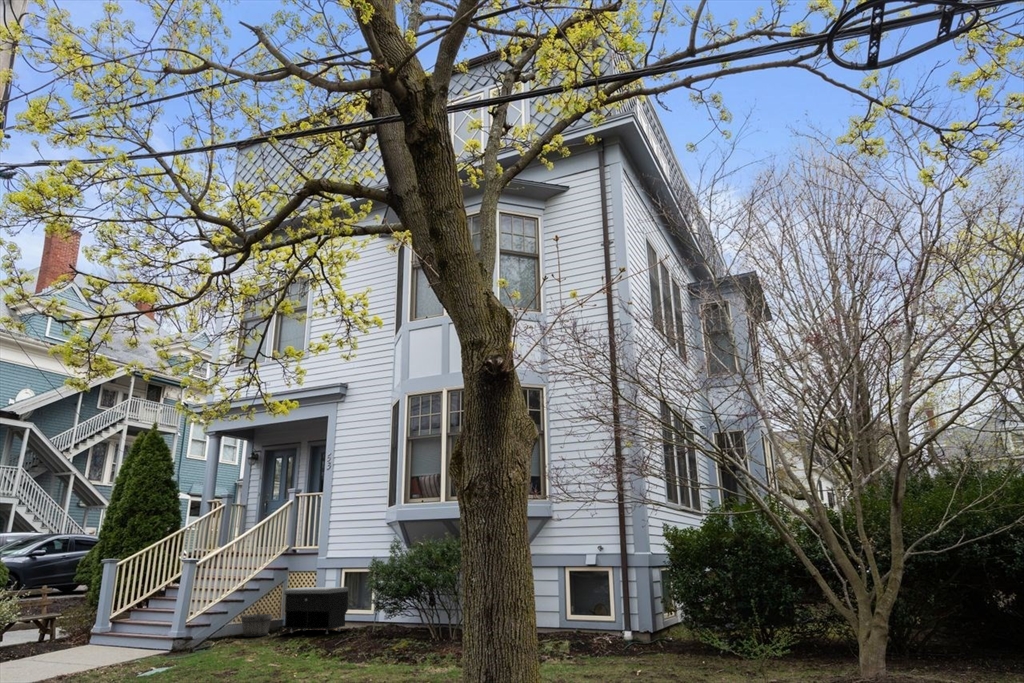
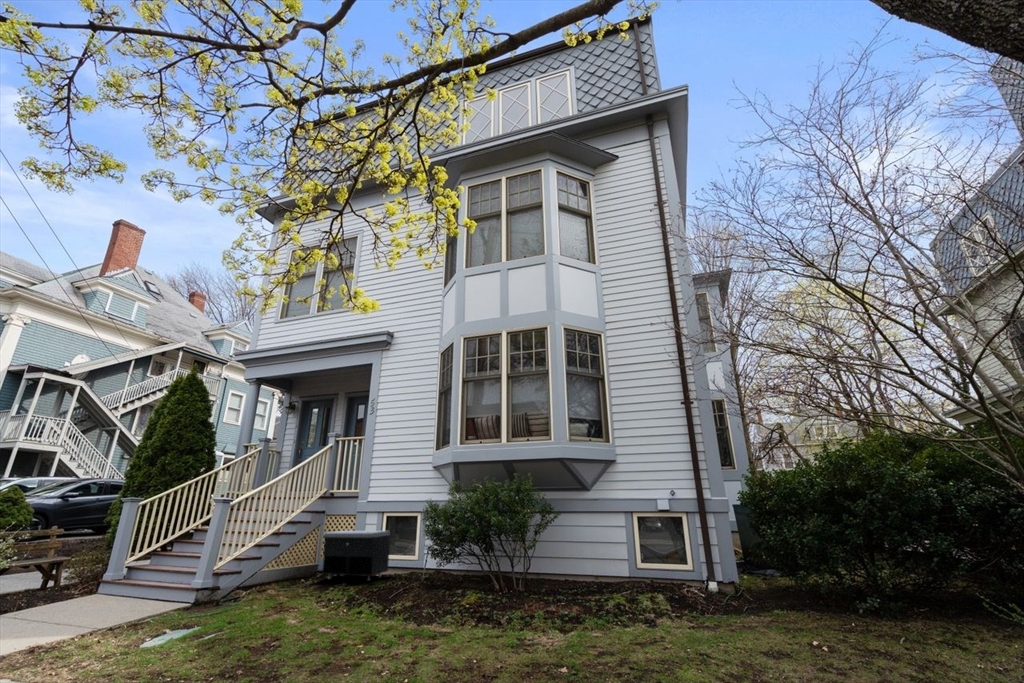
wooden bucket: present [241,610,272,636] -> none [276,553,309,583]

